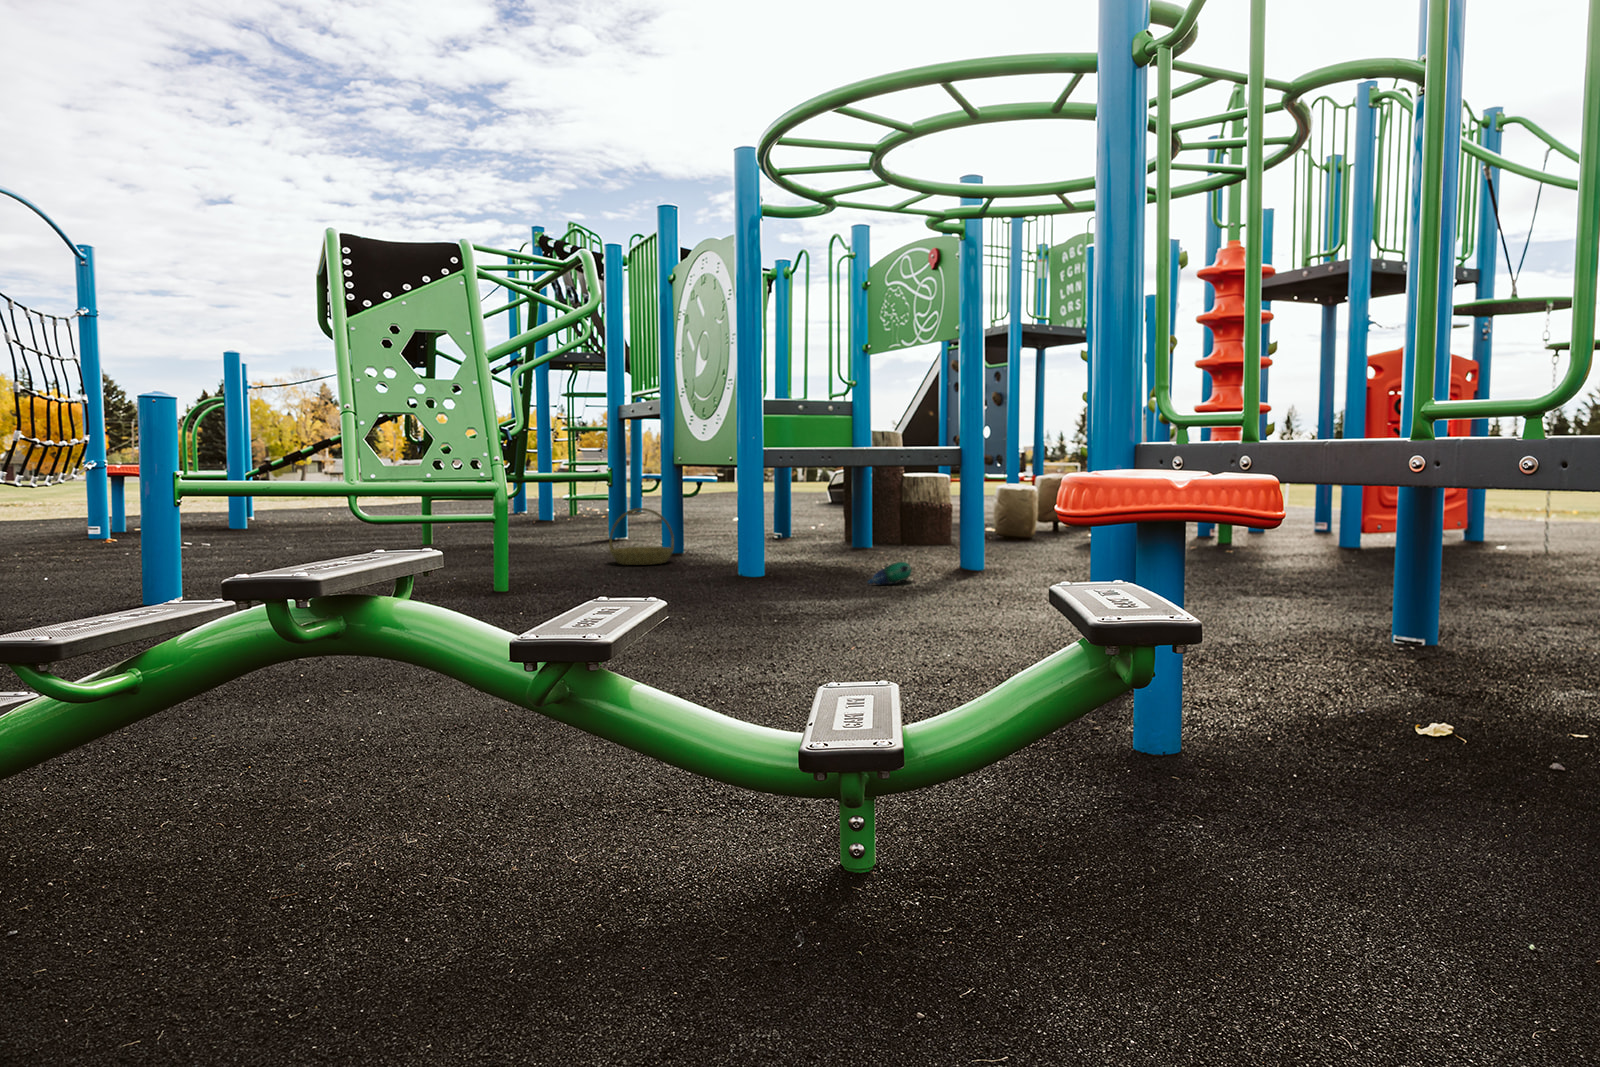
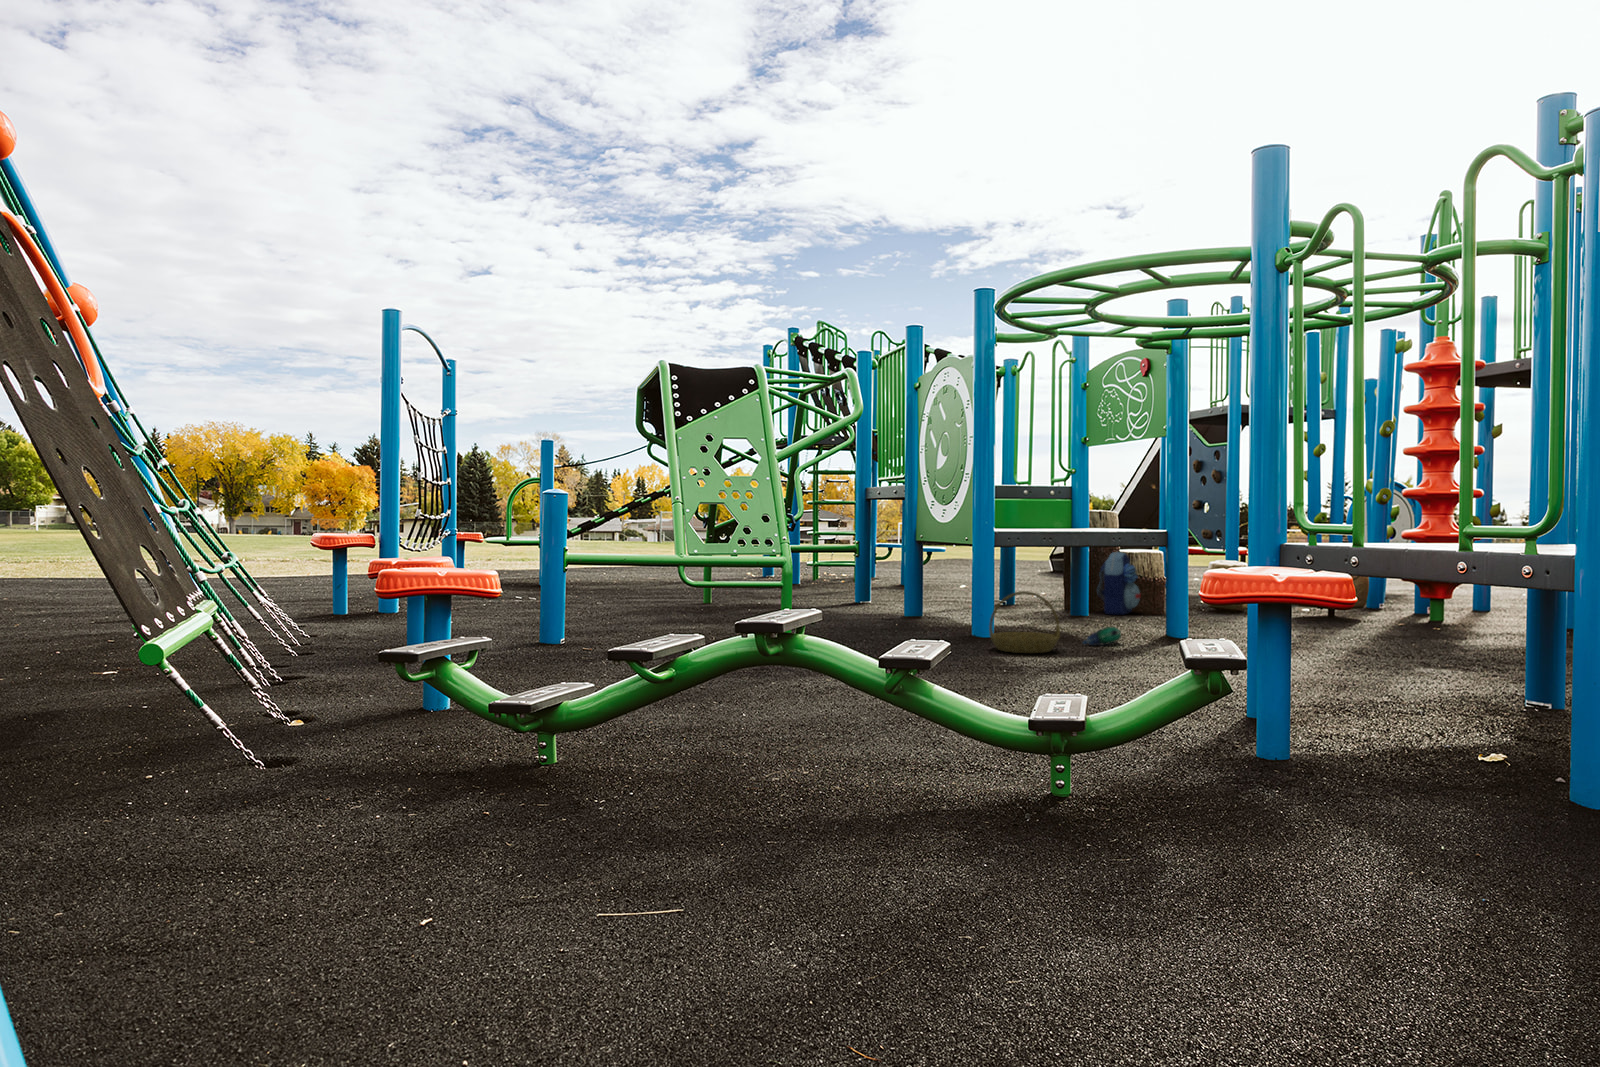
backpack: none [882,476,928,547] -> present [1097,552,1141,615]
basket: present [609,508,674,565] -> present [989,591,1060,653]

